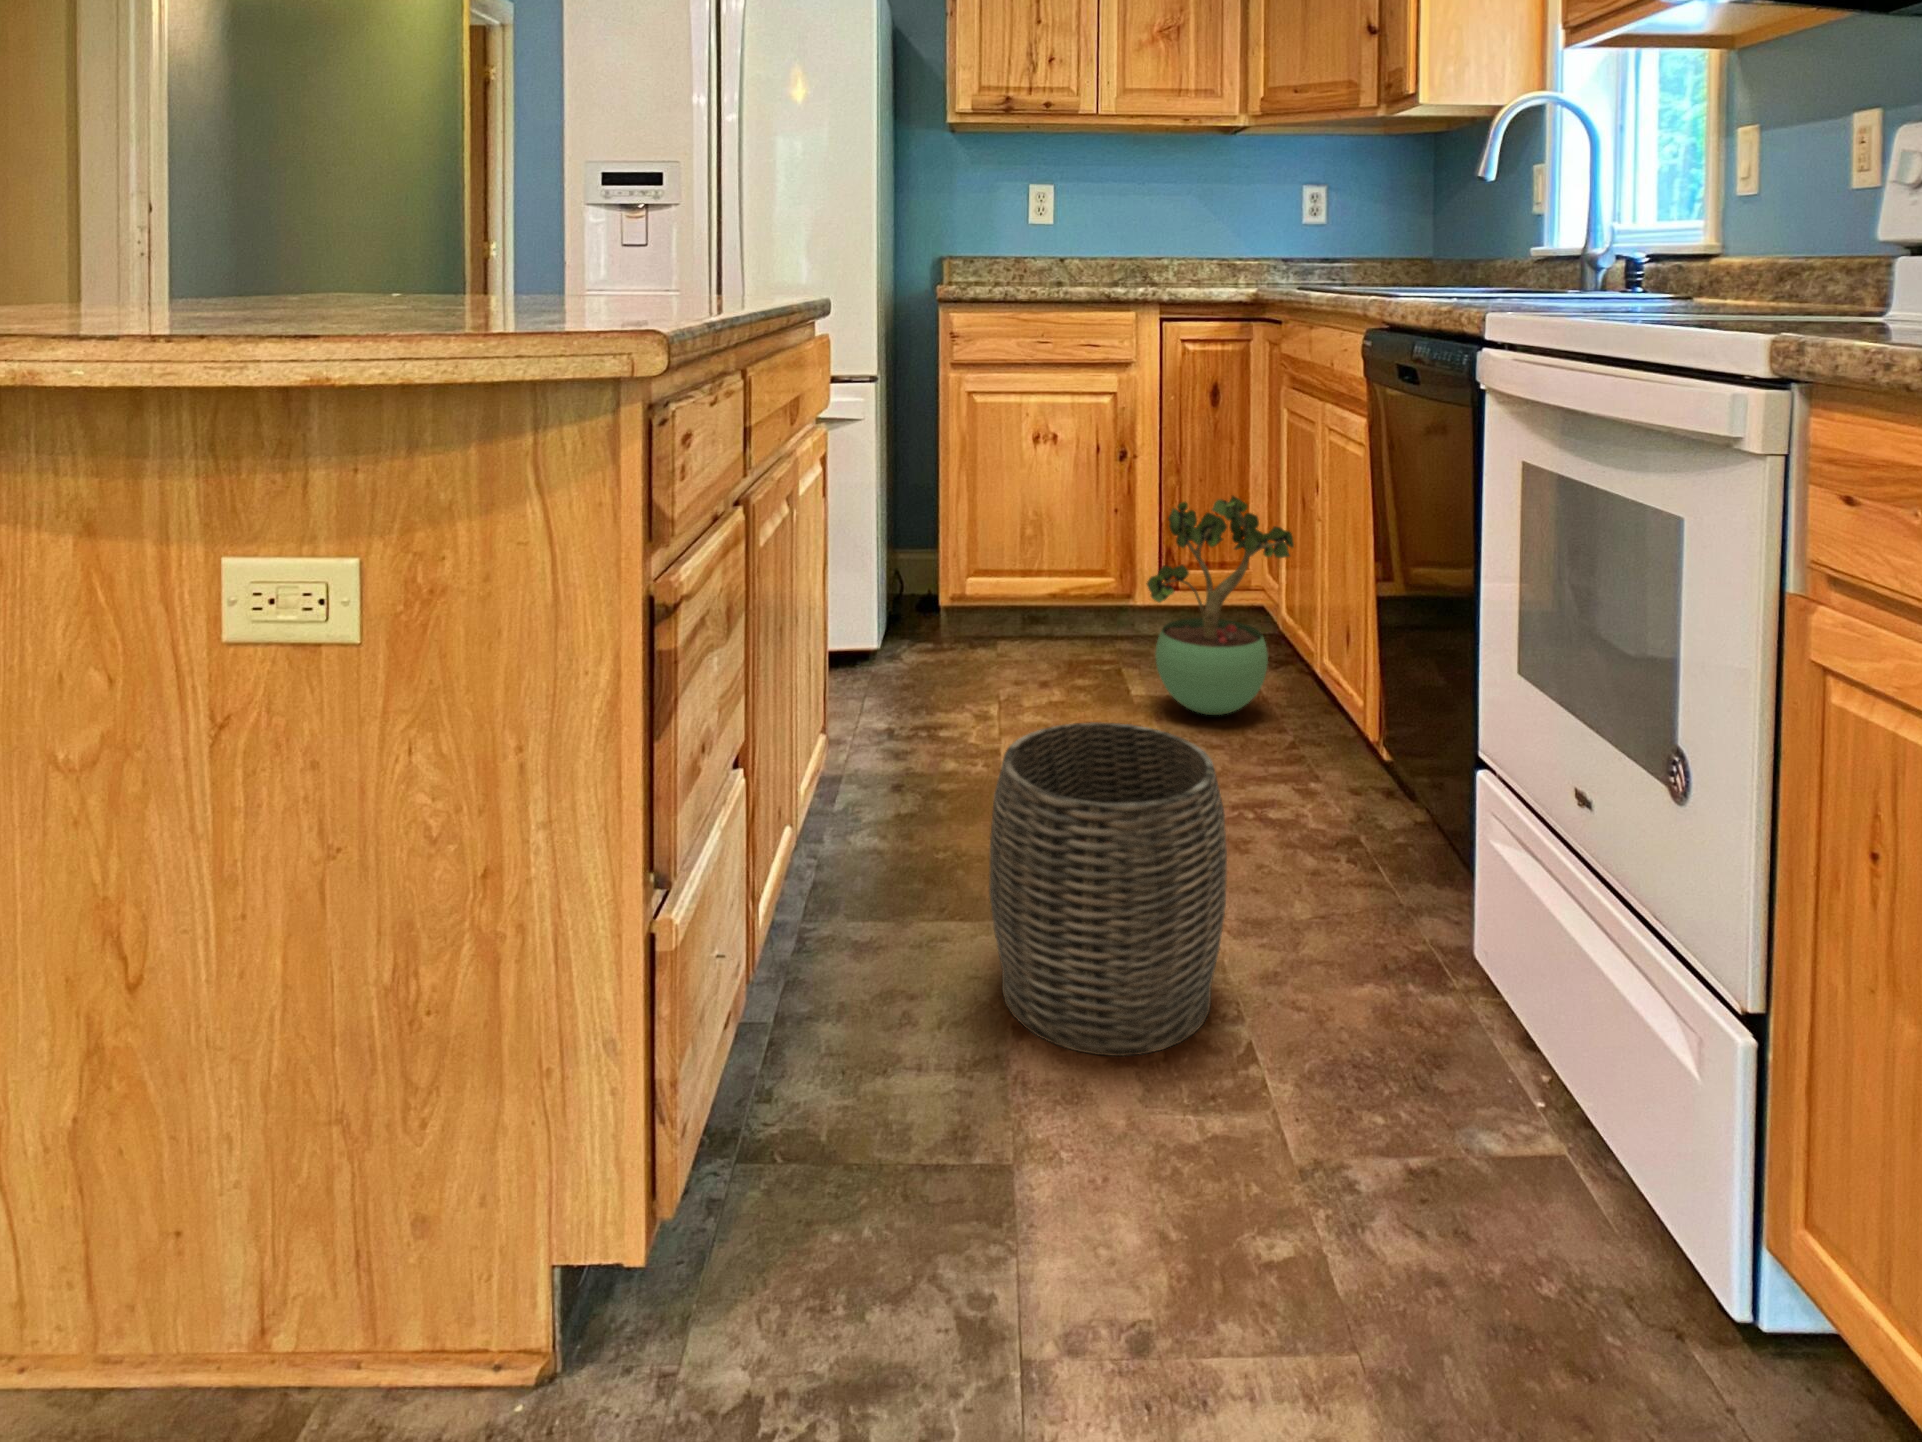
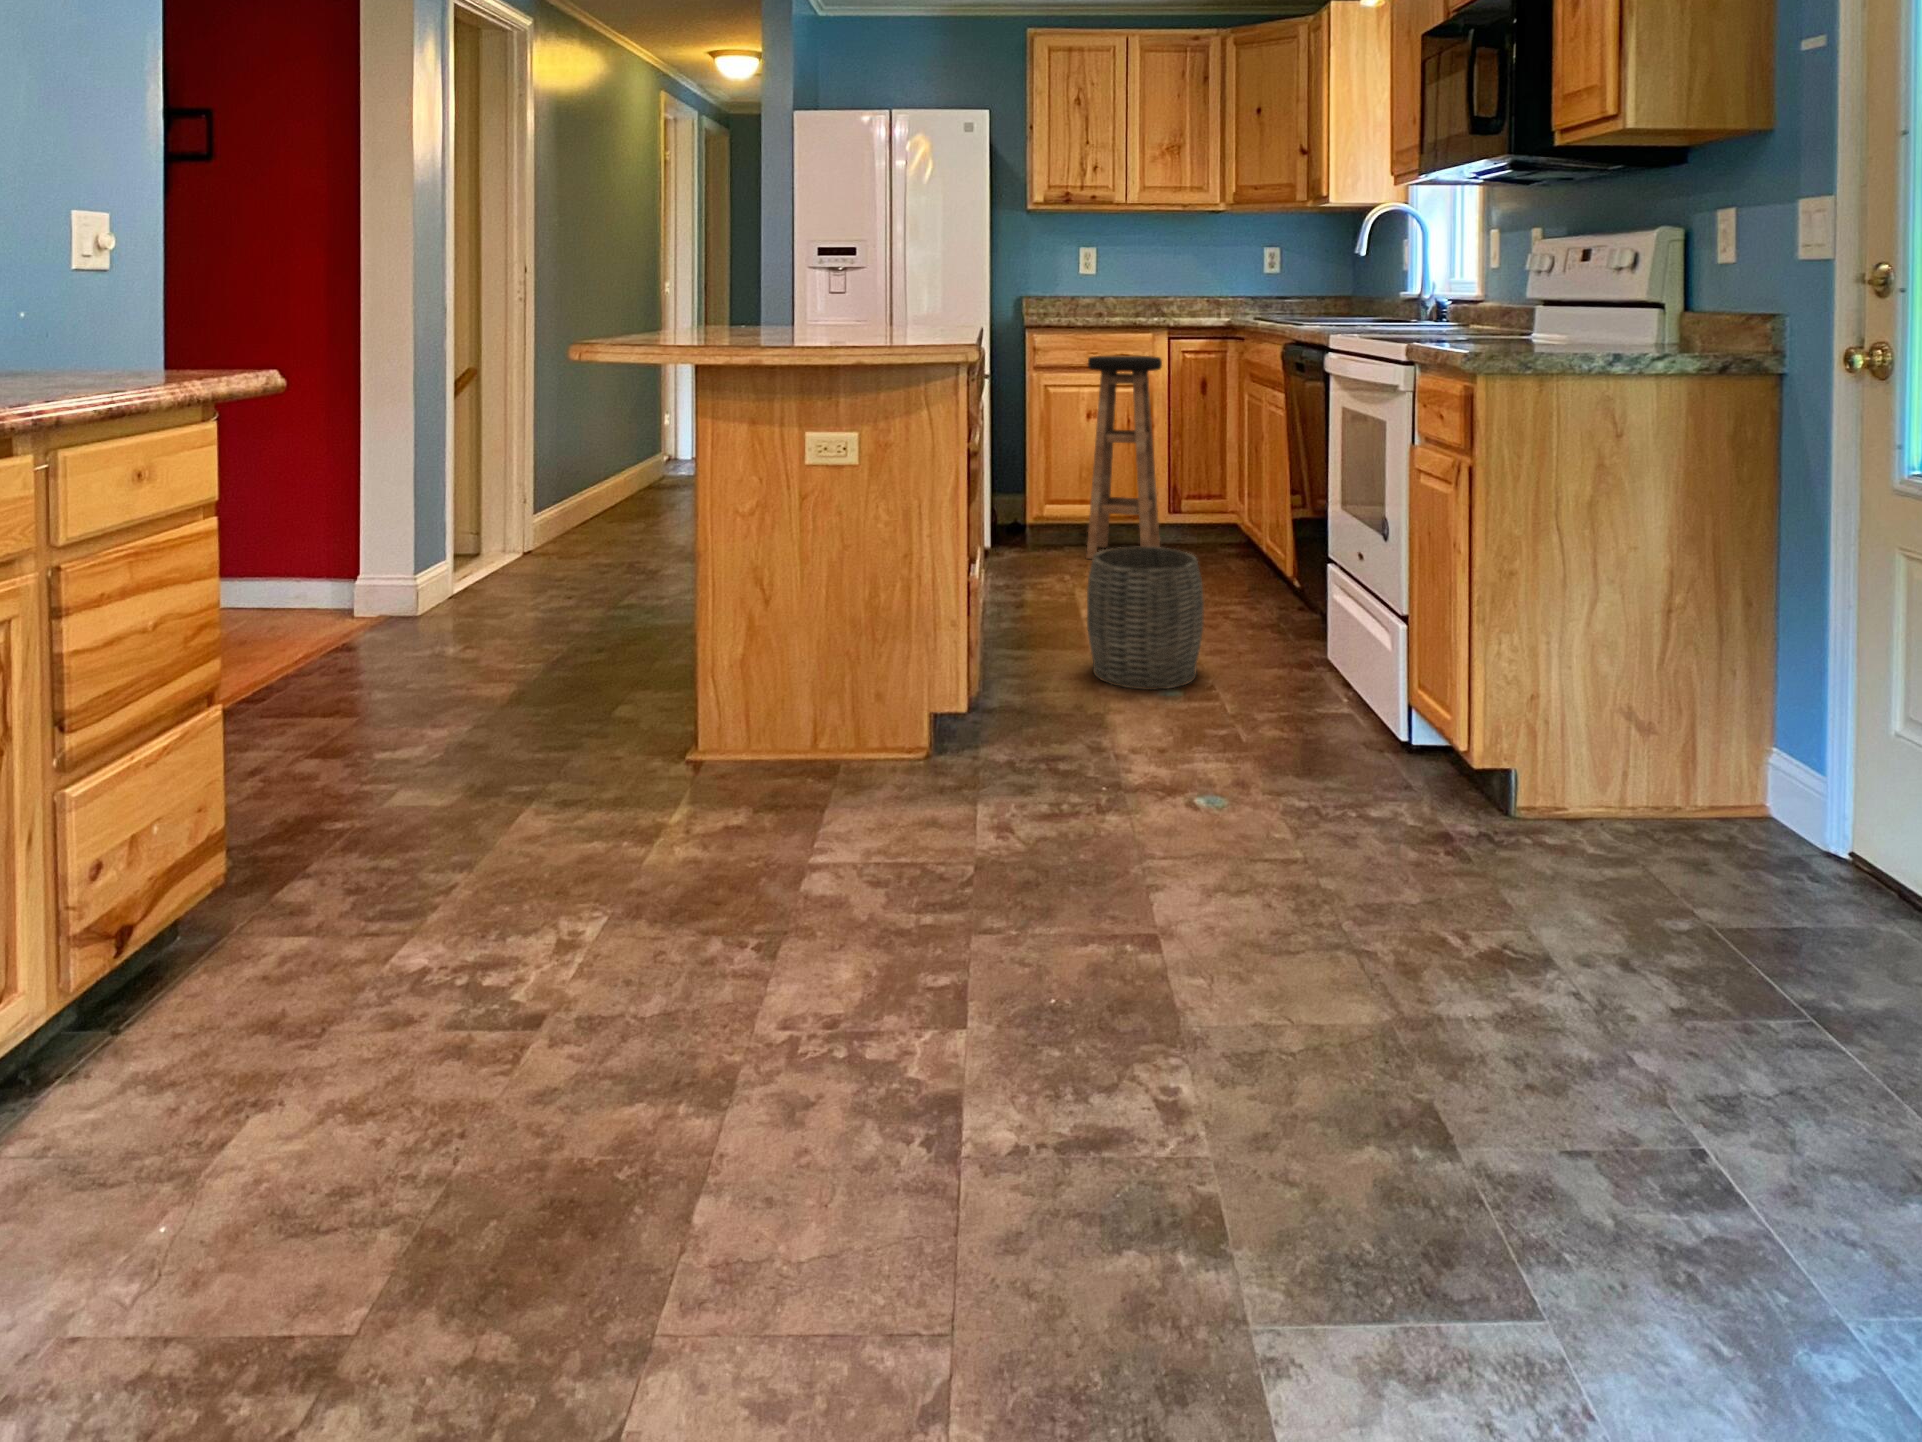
bar stool: none [1027,345,1147,673] -> present [1086,356,1162,559]
potted plant: present [1147,496,1294,715] -> none [1163,445,1252,580]

